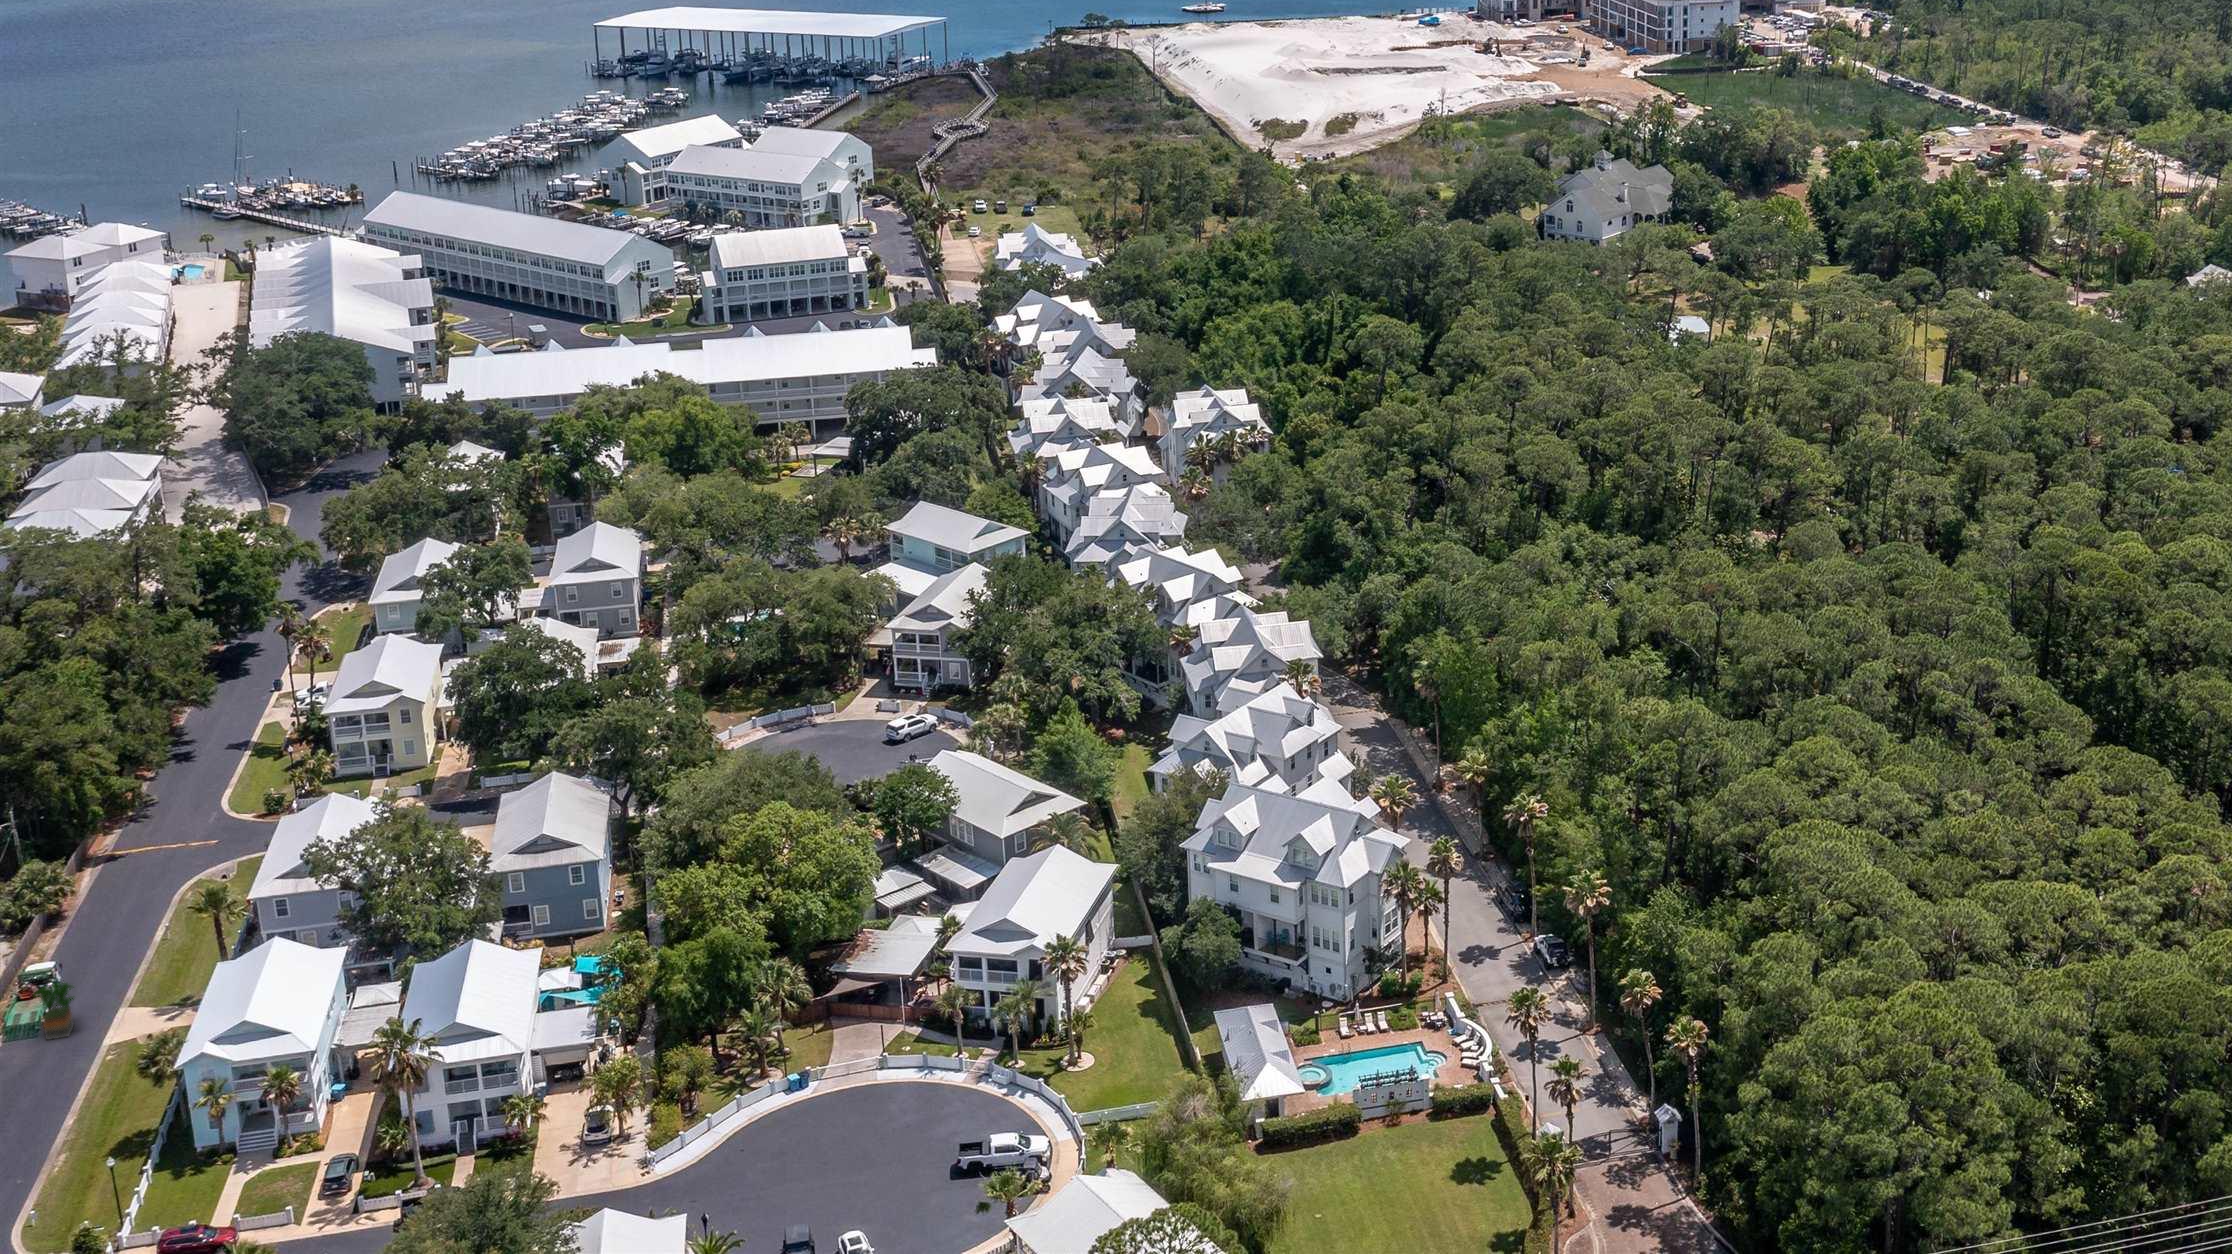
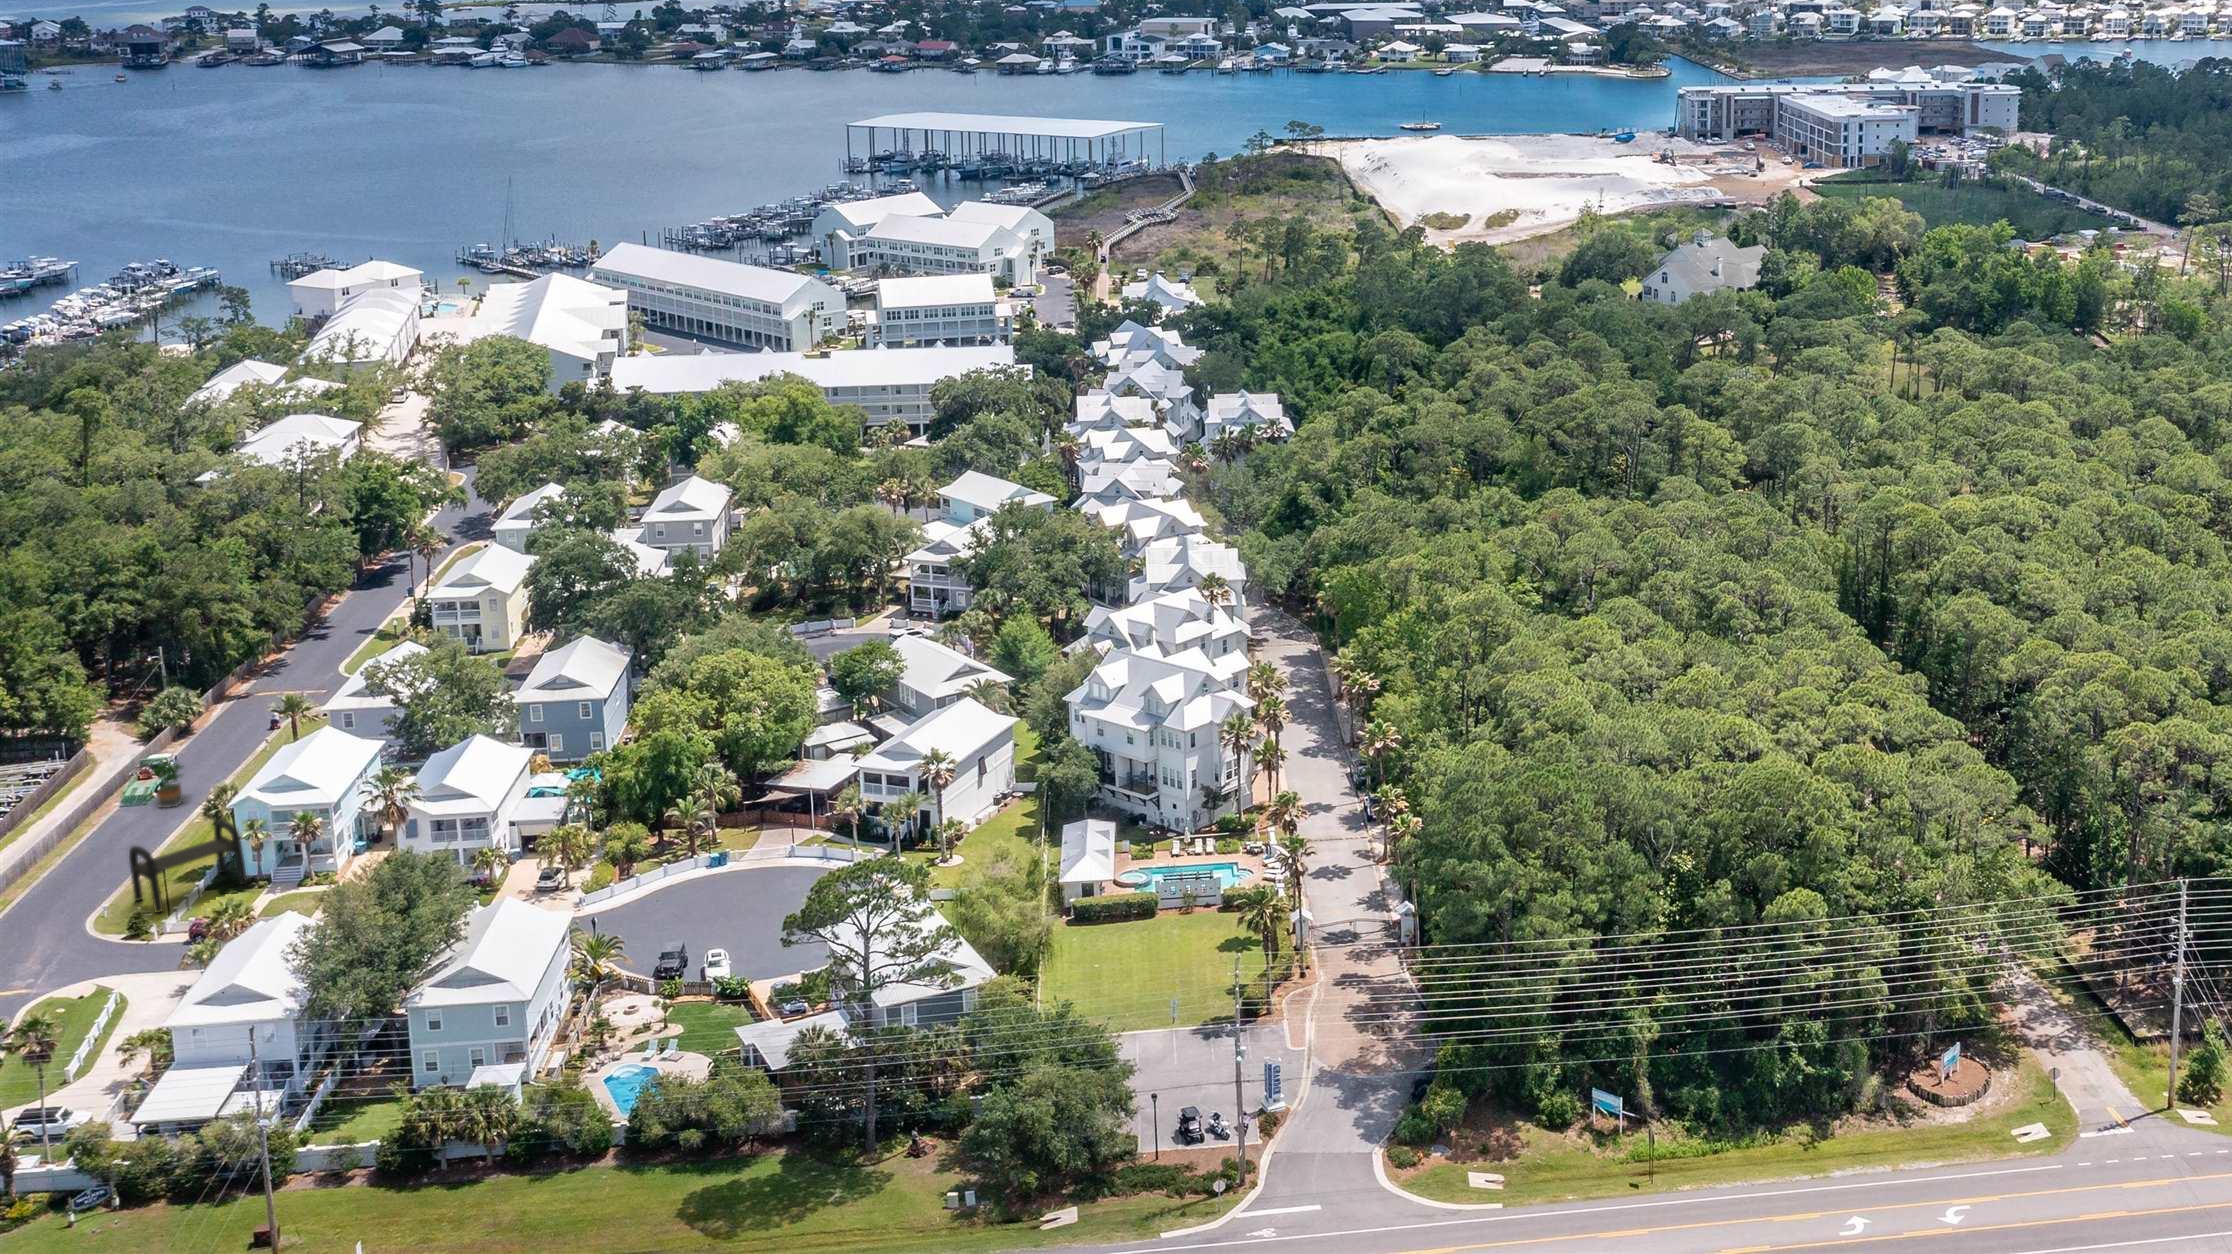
bench: none [53,1077,205,1210] -> present [129,820,247,913]

